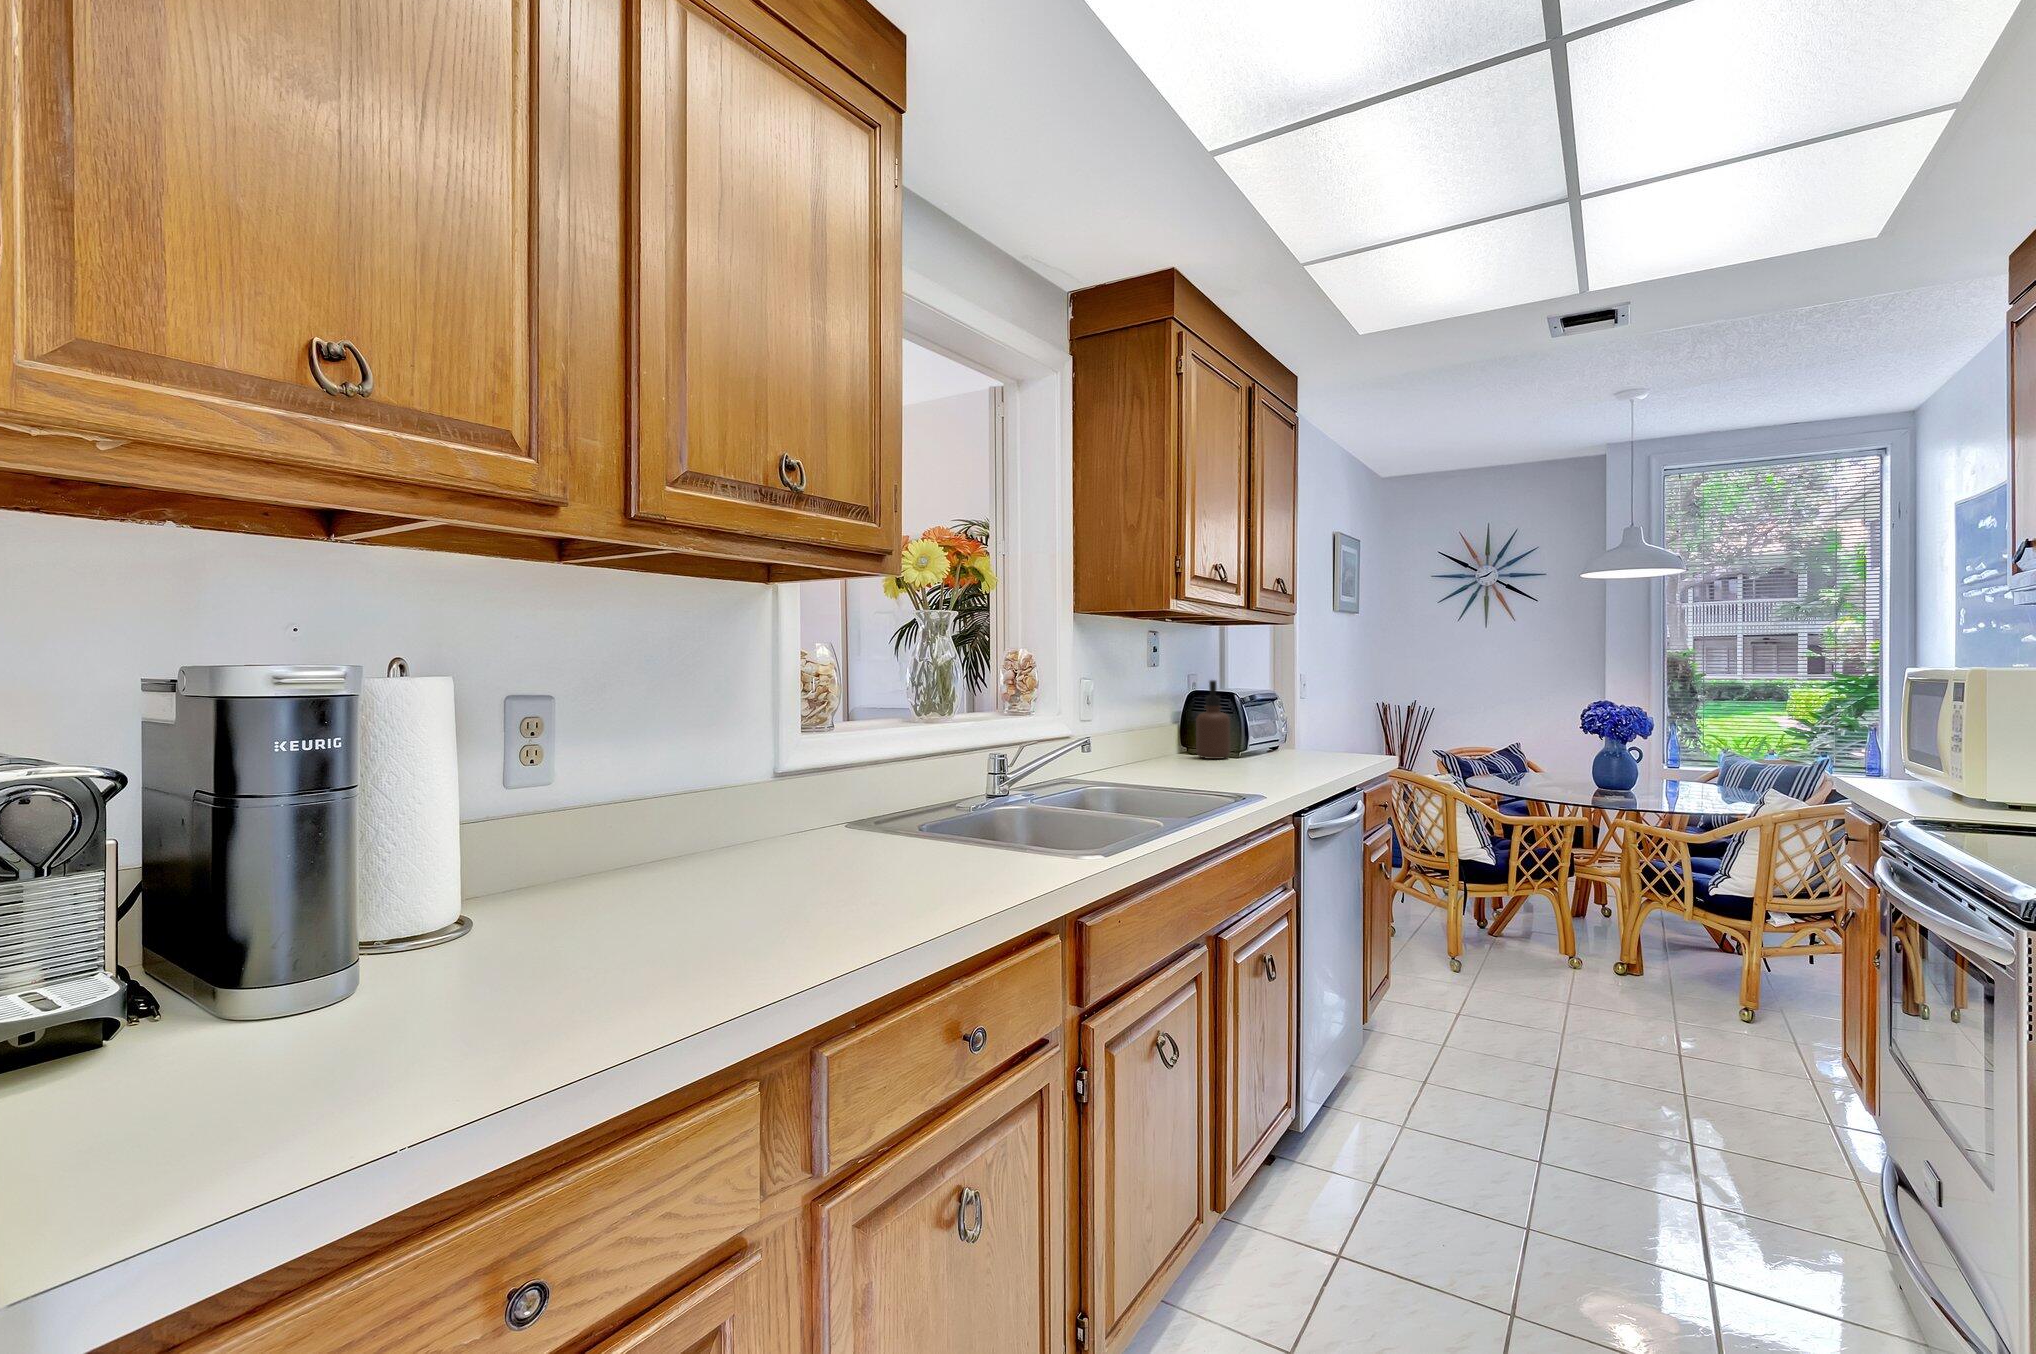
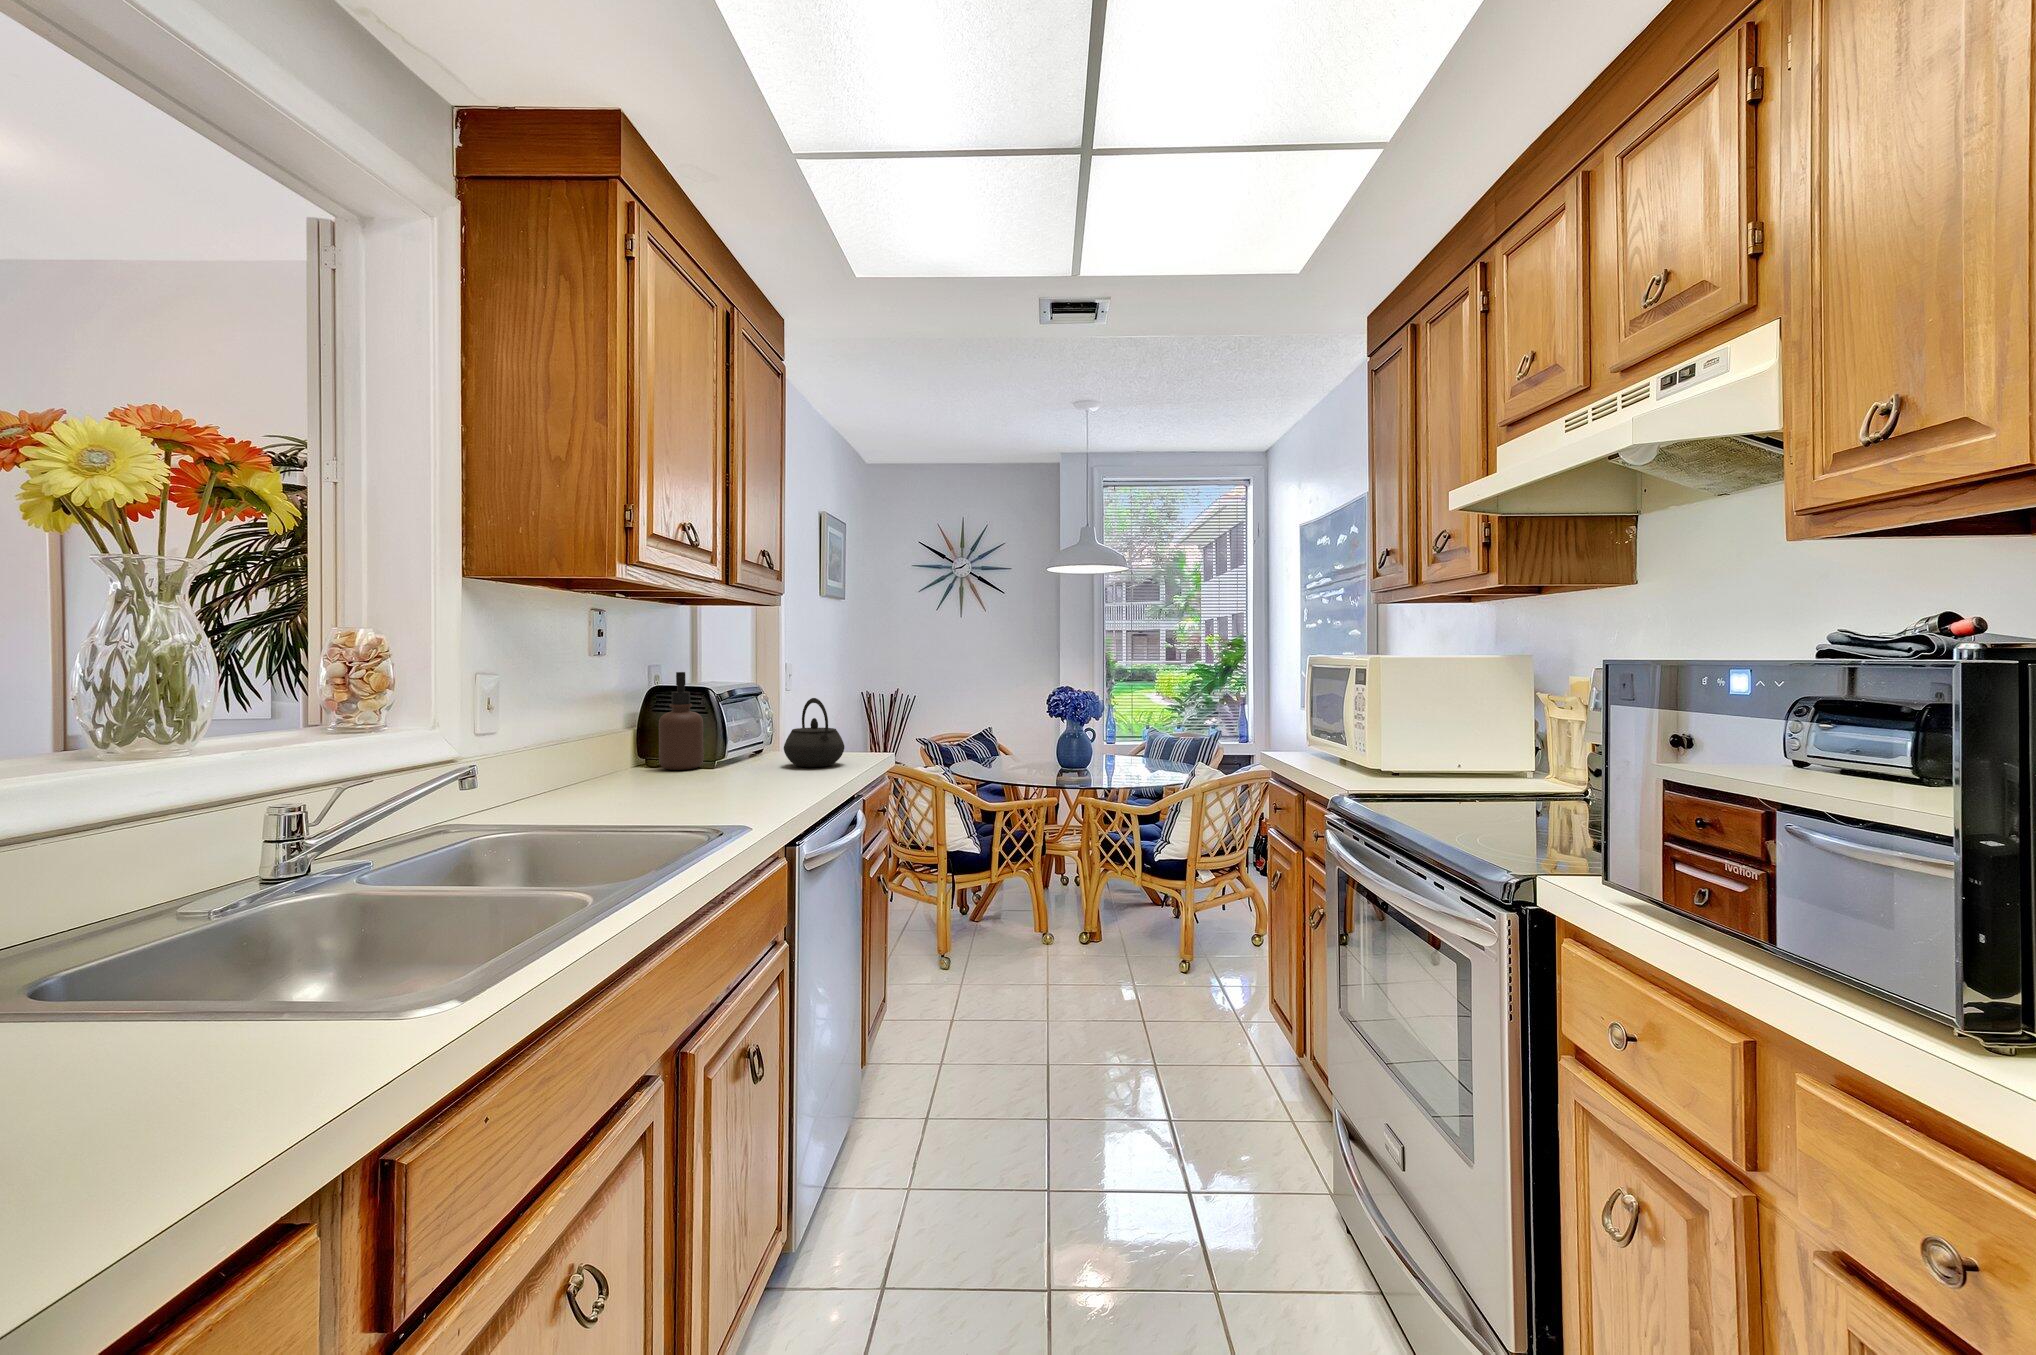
kettle: none [1296,703,1349,762] -> present [784,698,844,767]

